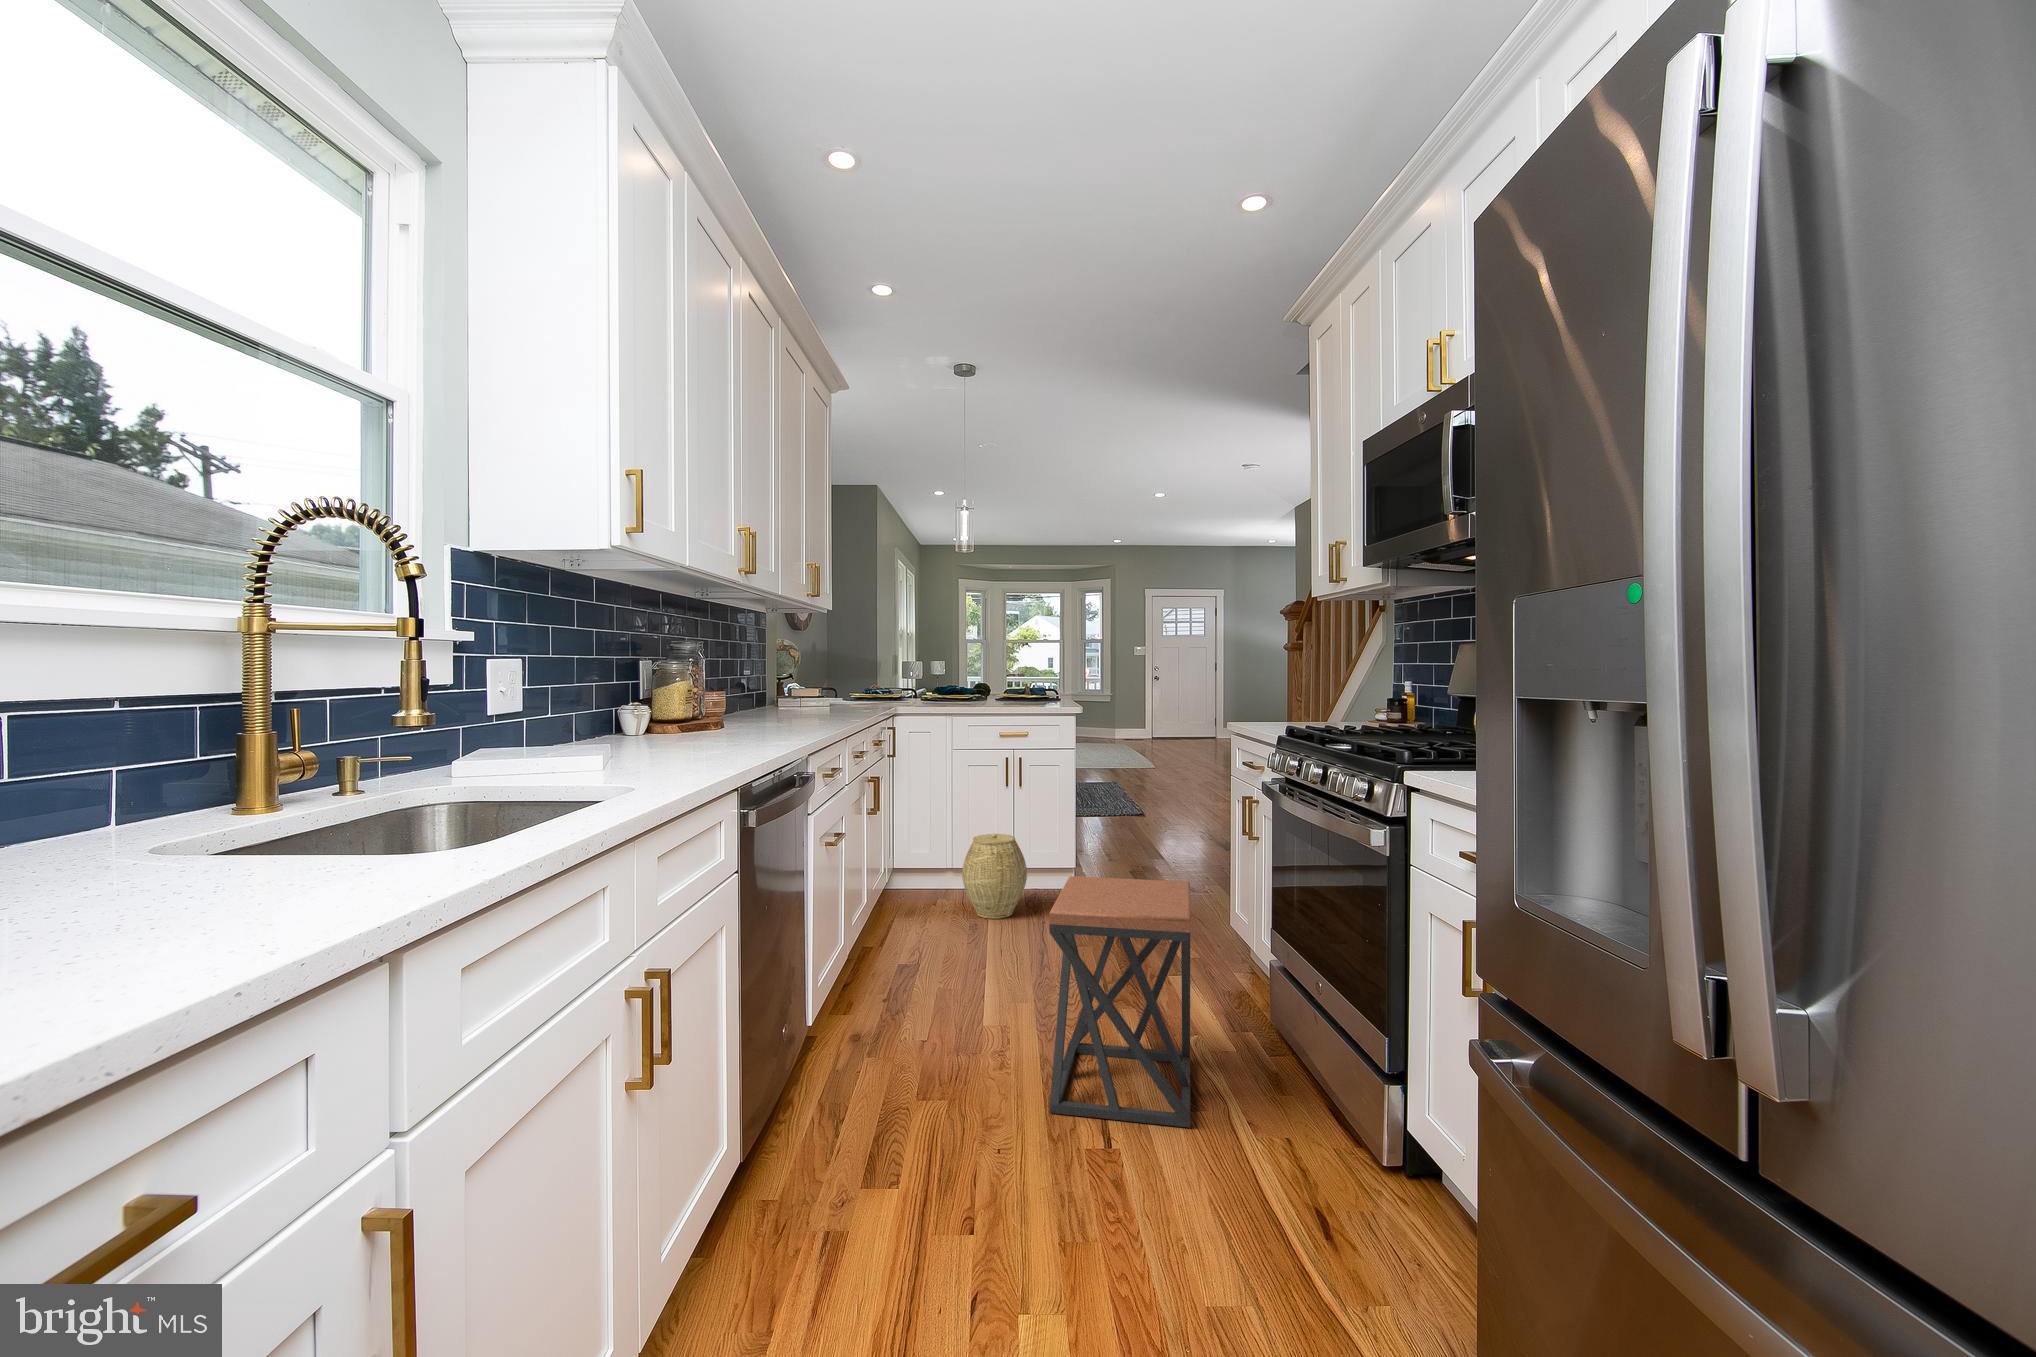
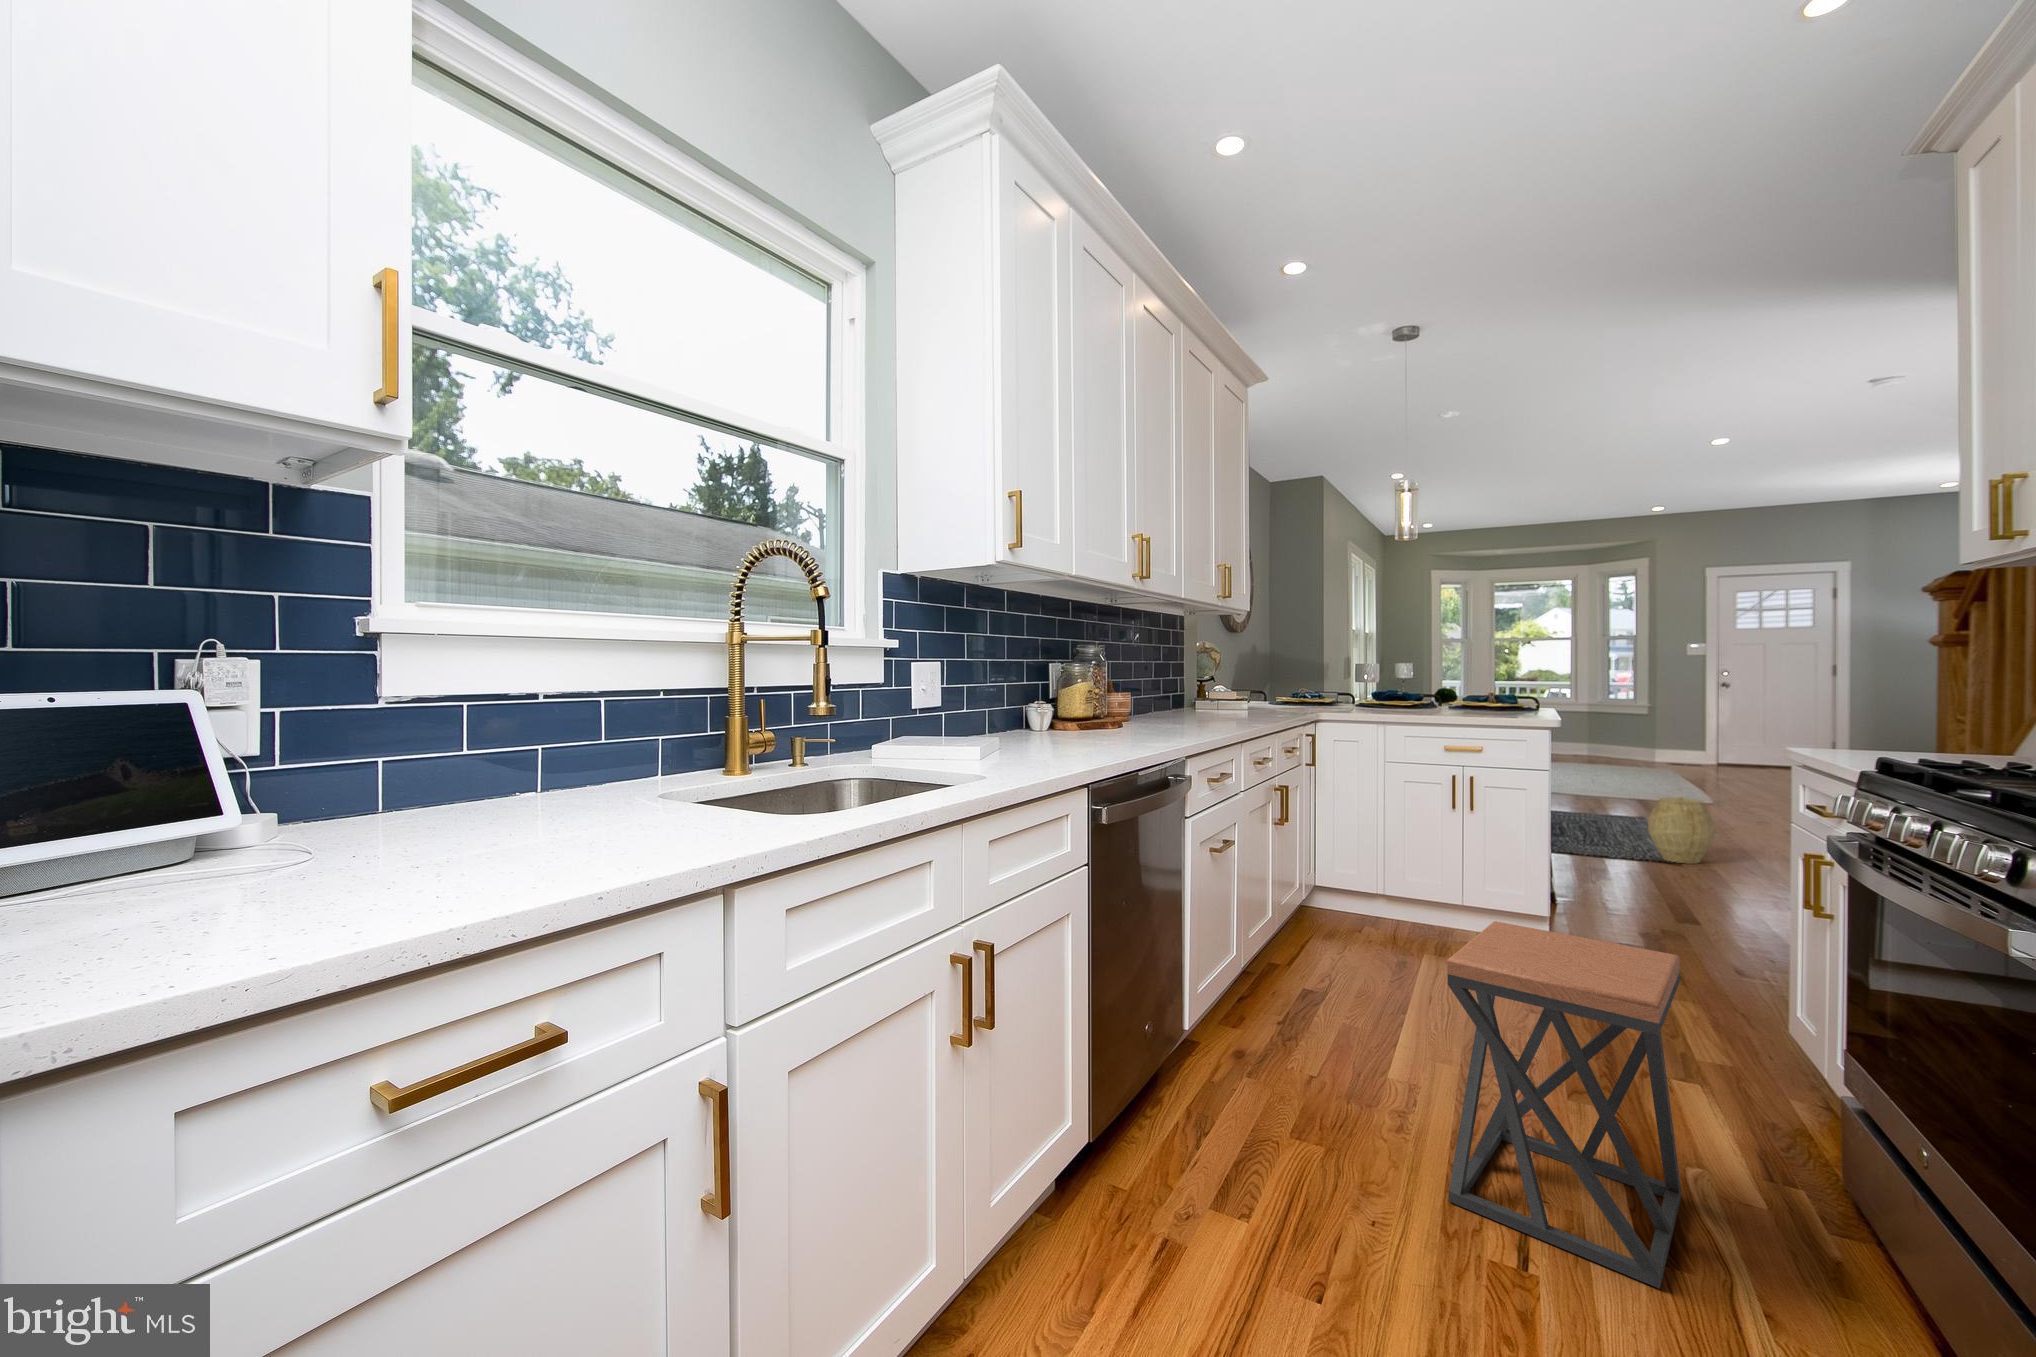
woven basket: present [962,834,1027,919] -> present [1648,796,1715,864]

